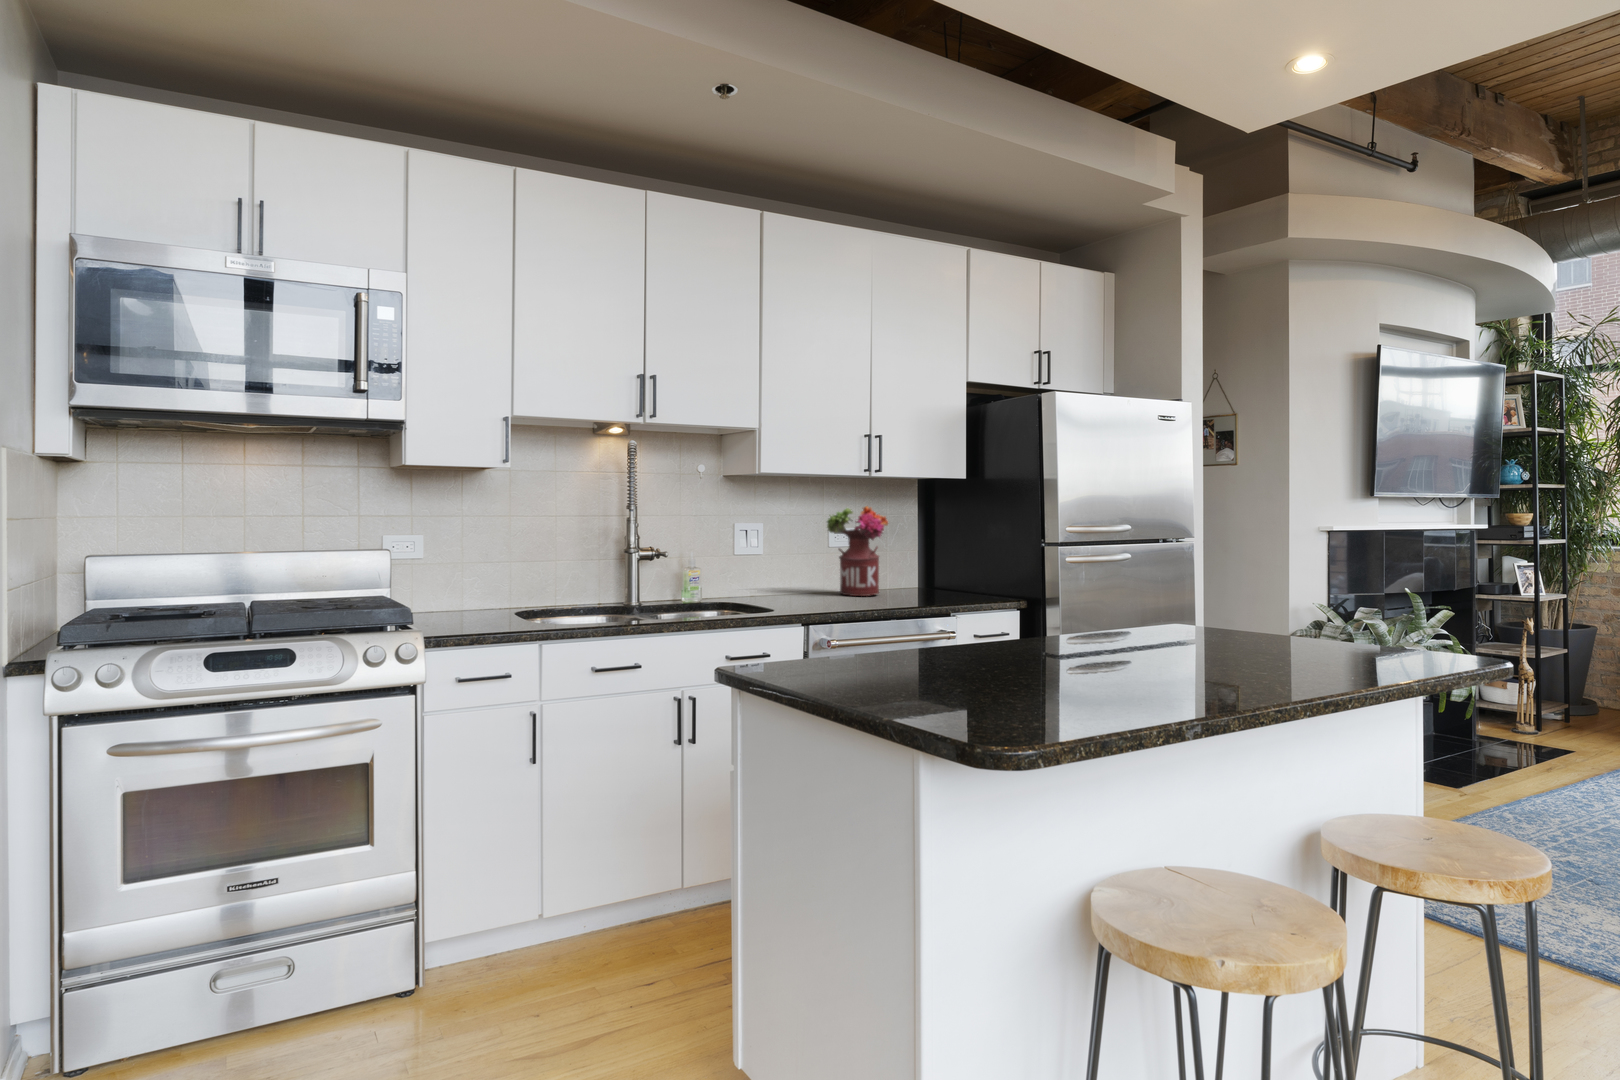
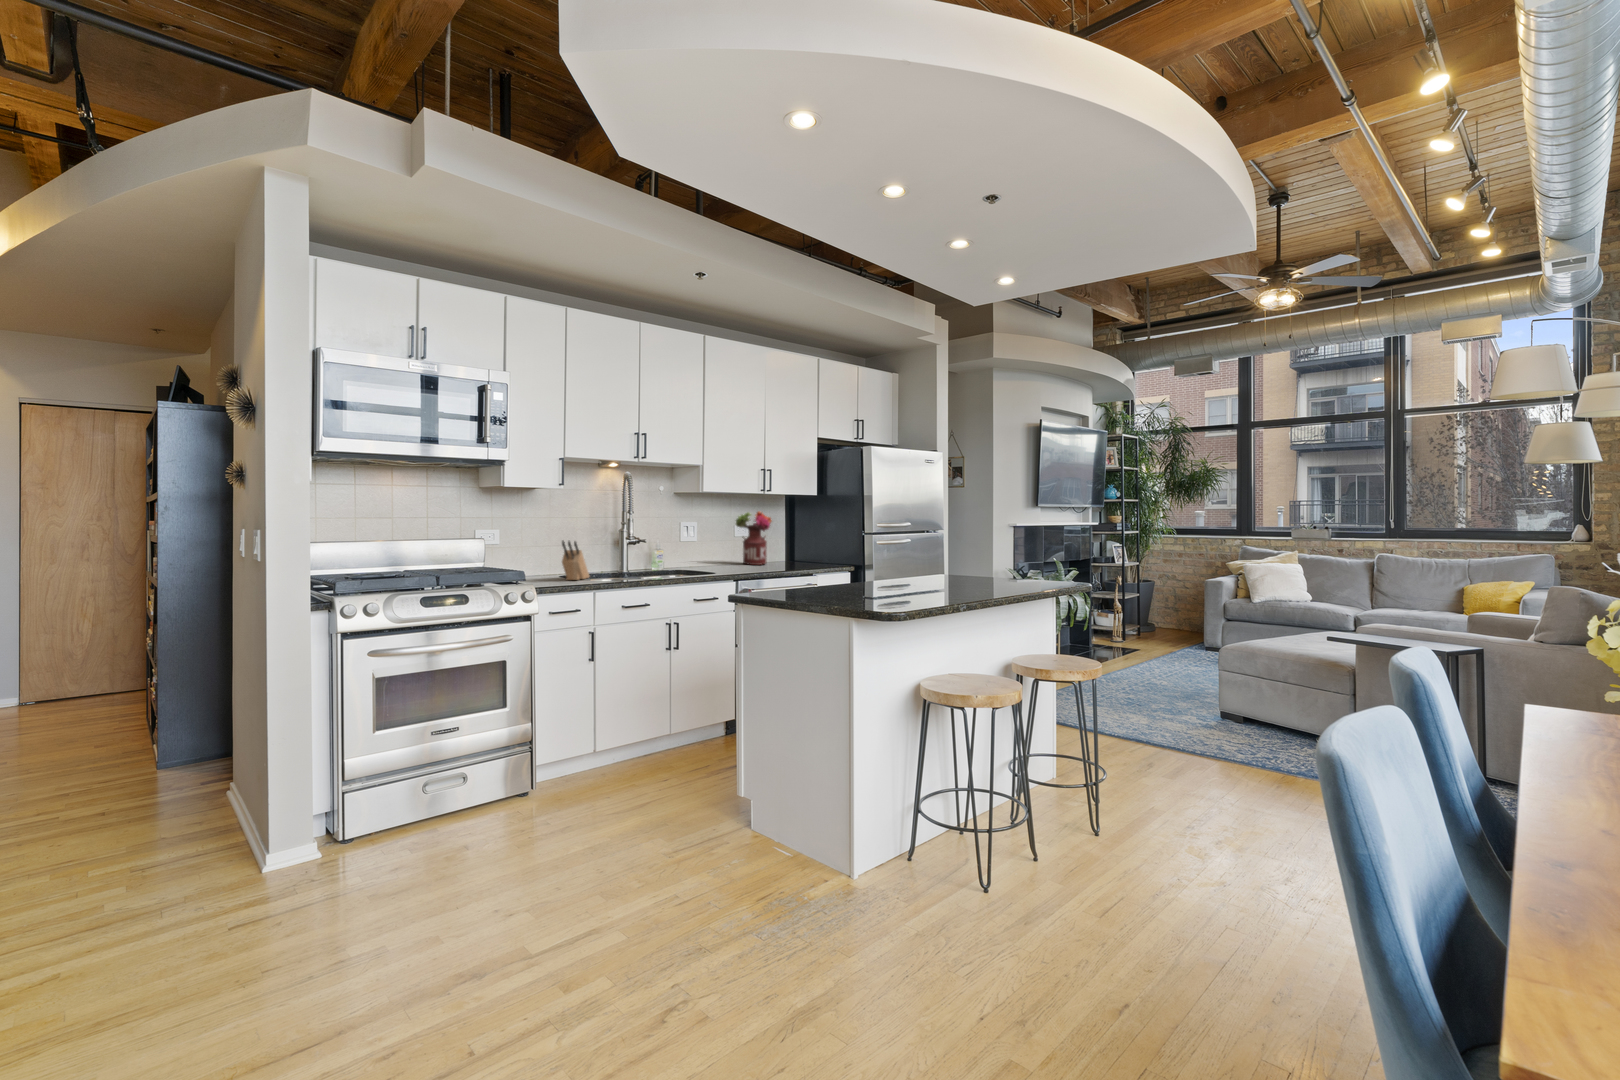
knife block: none [498,554,556,622] -> present [562,541,589,580]

